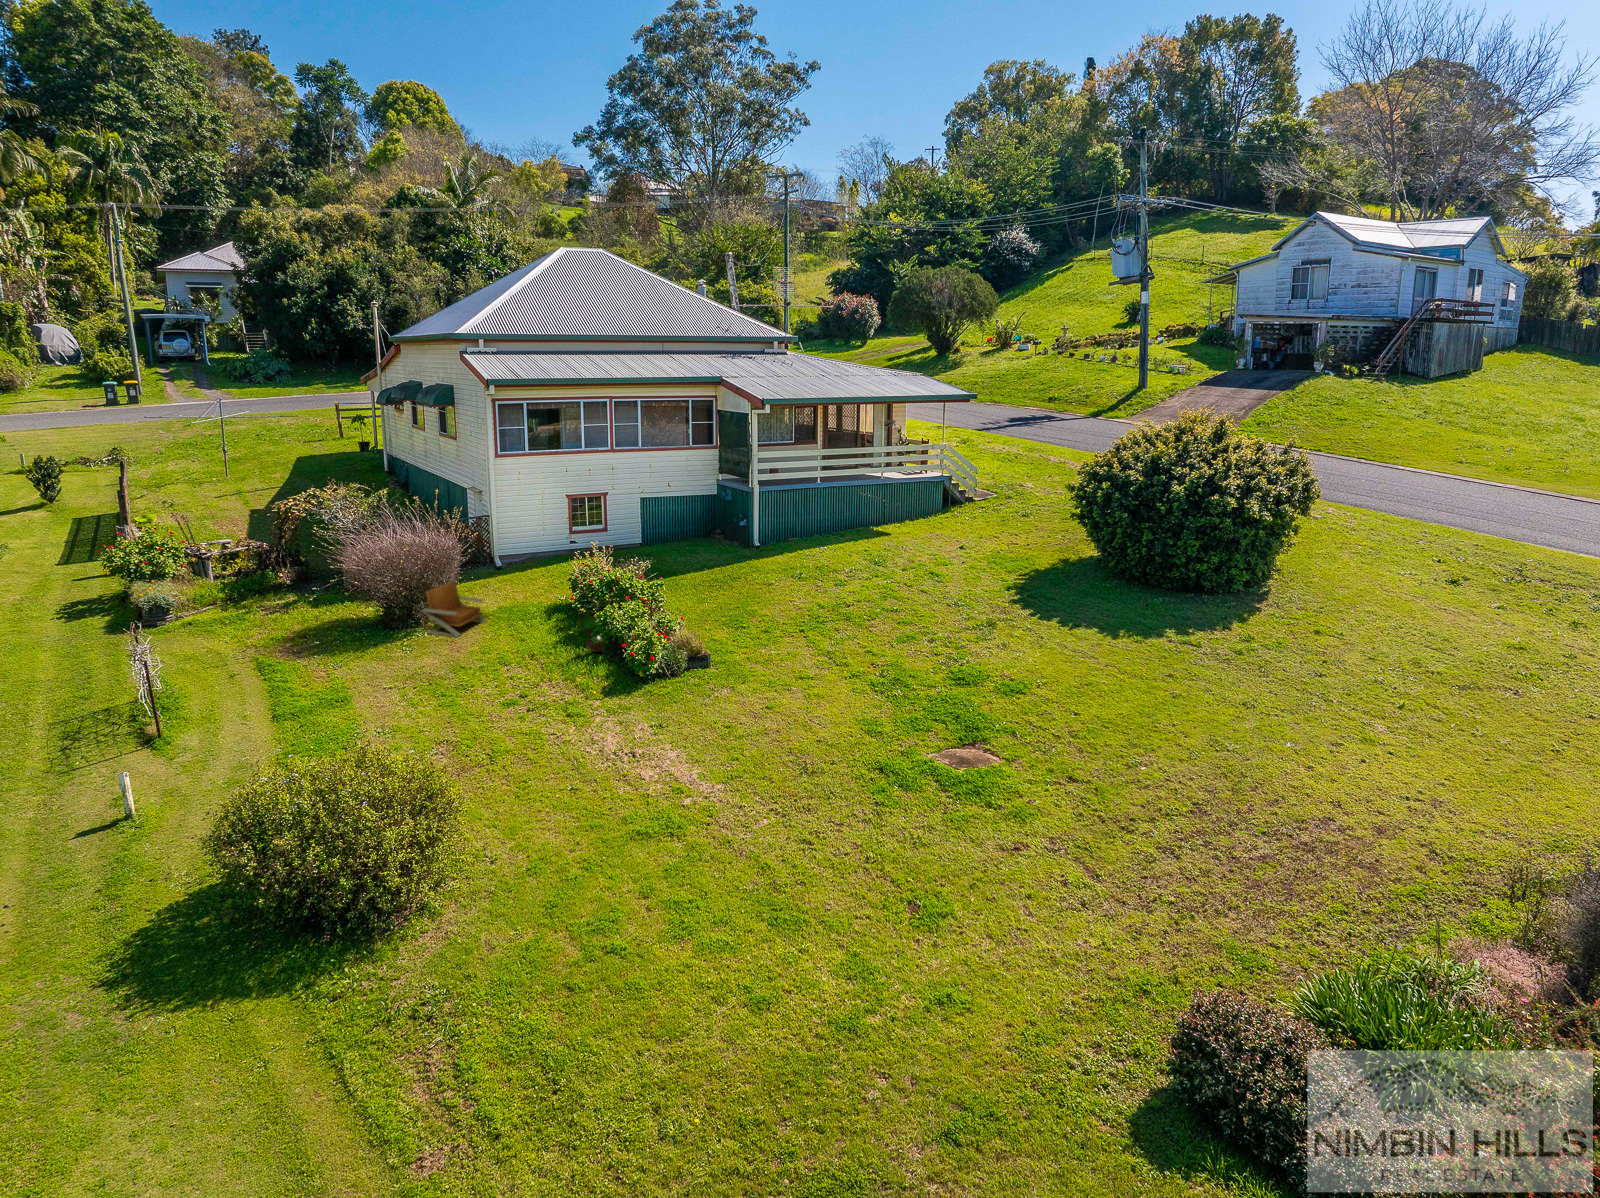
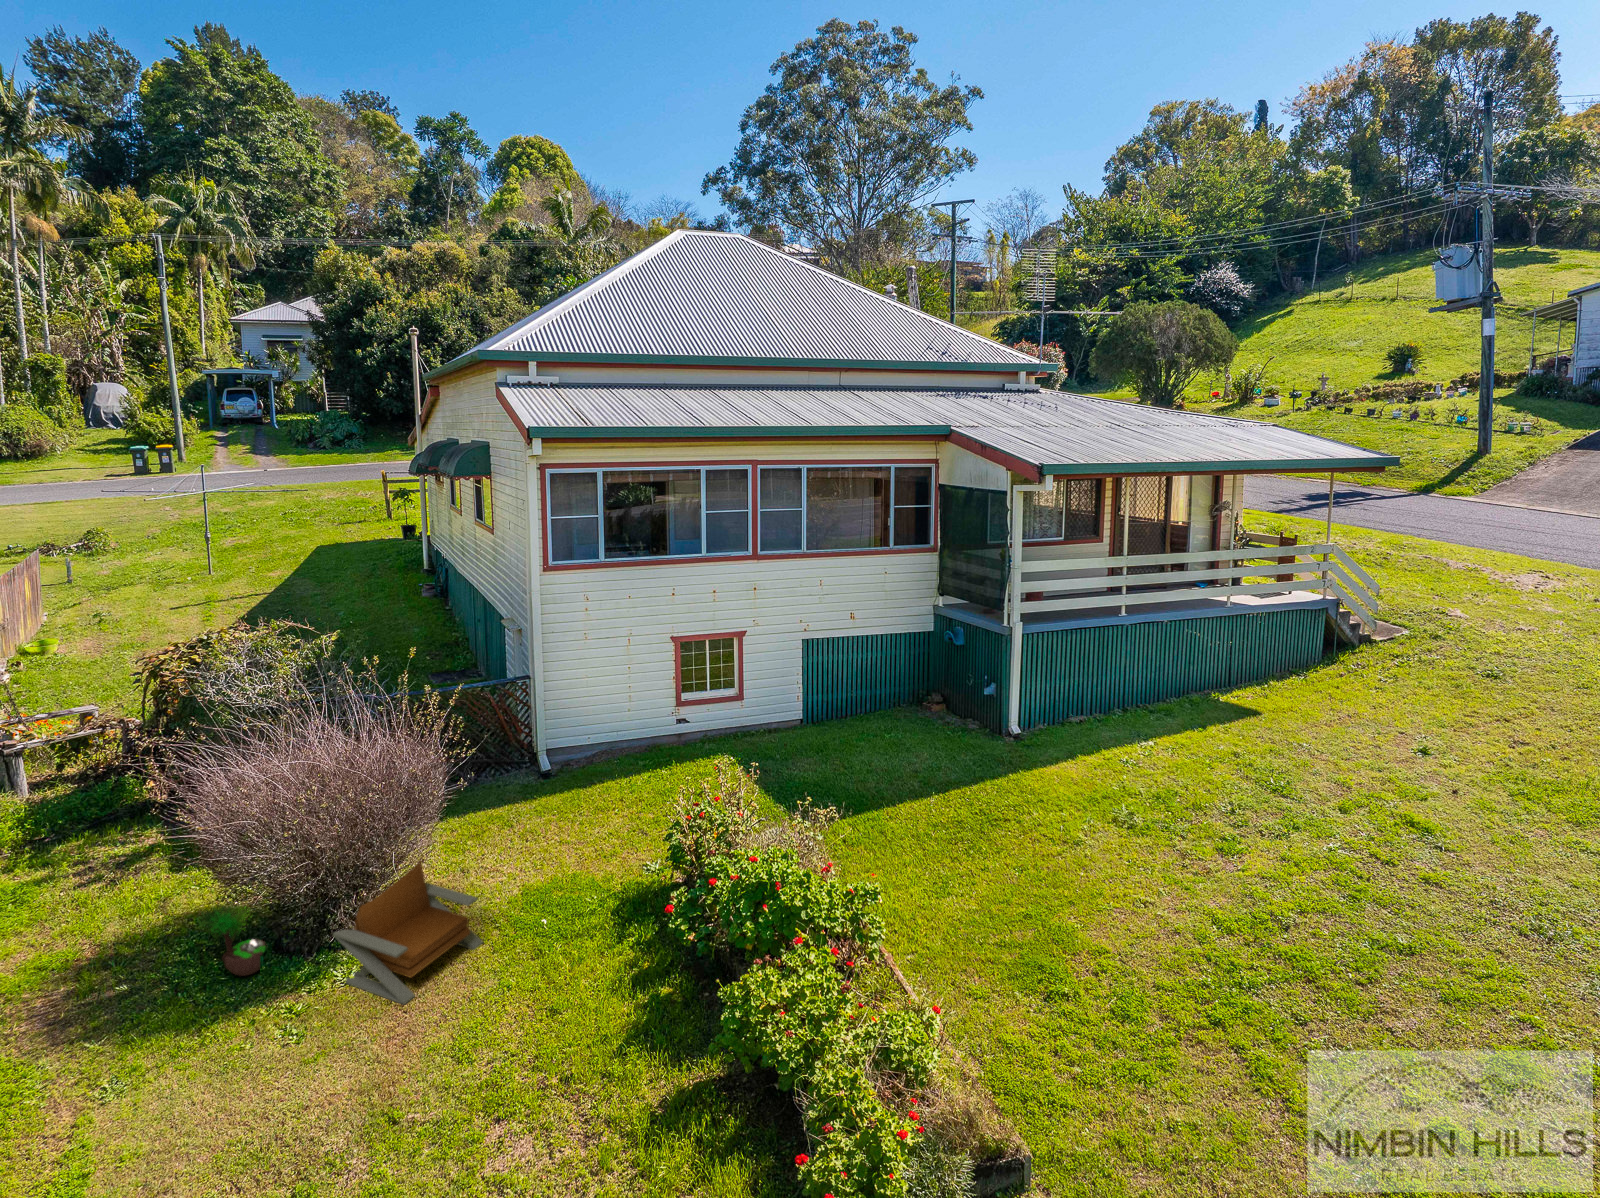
potted tree: present [578,617,605,652] -> present [197,906,266,976]

